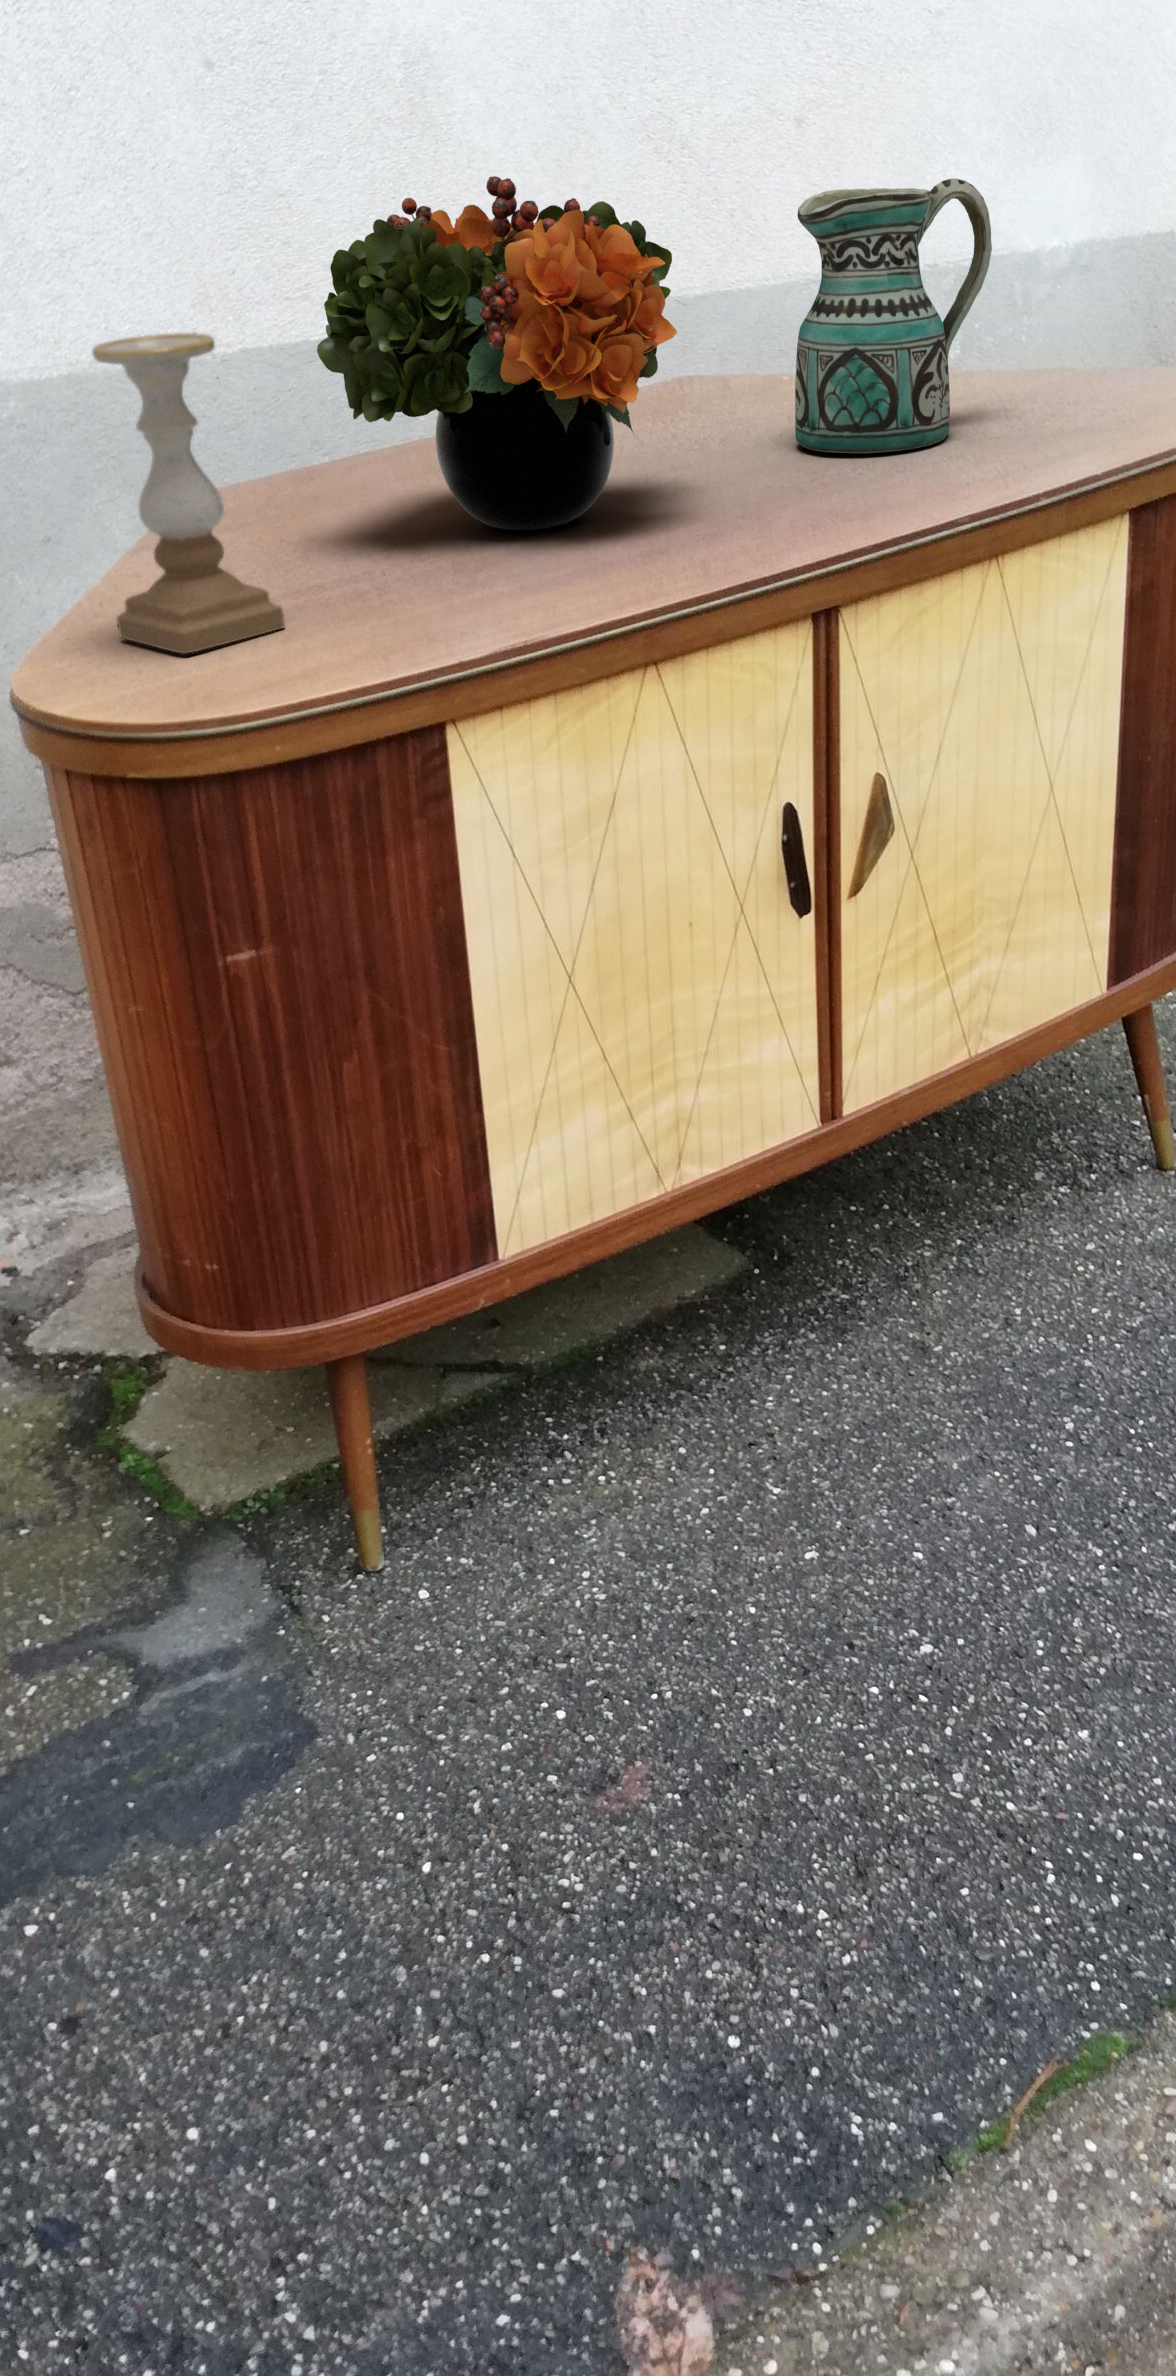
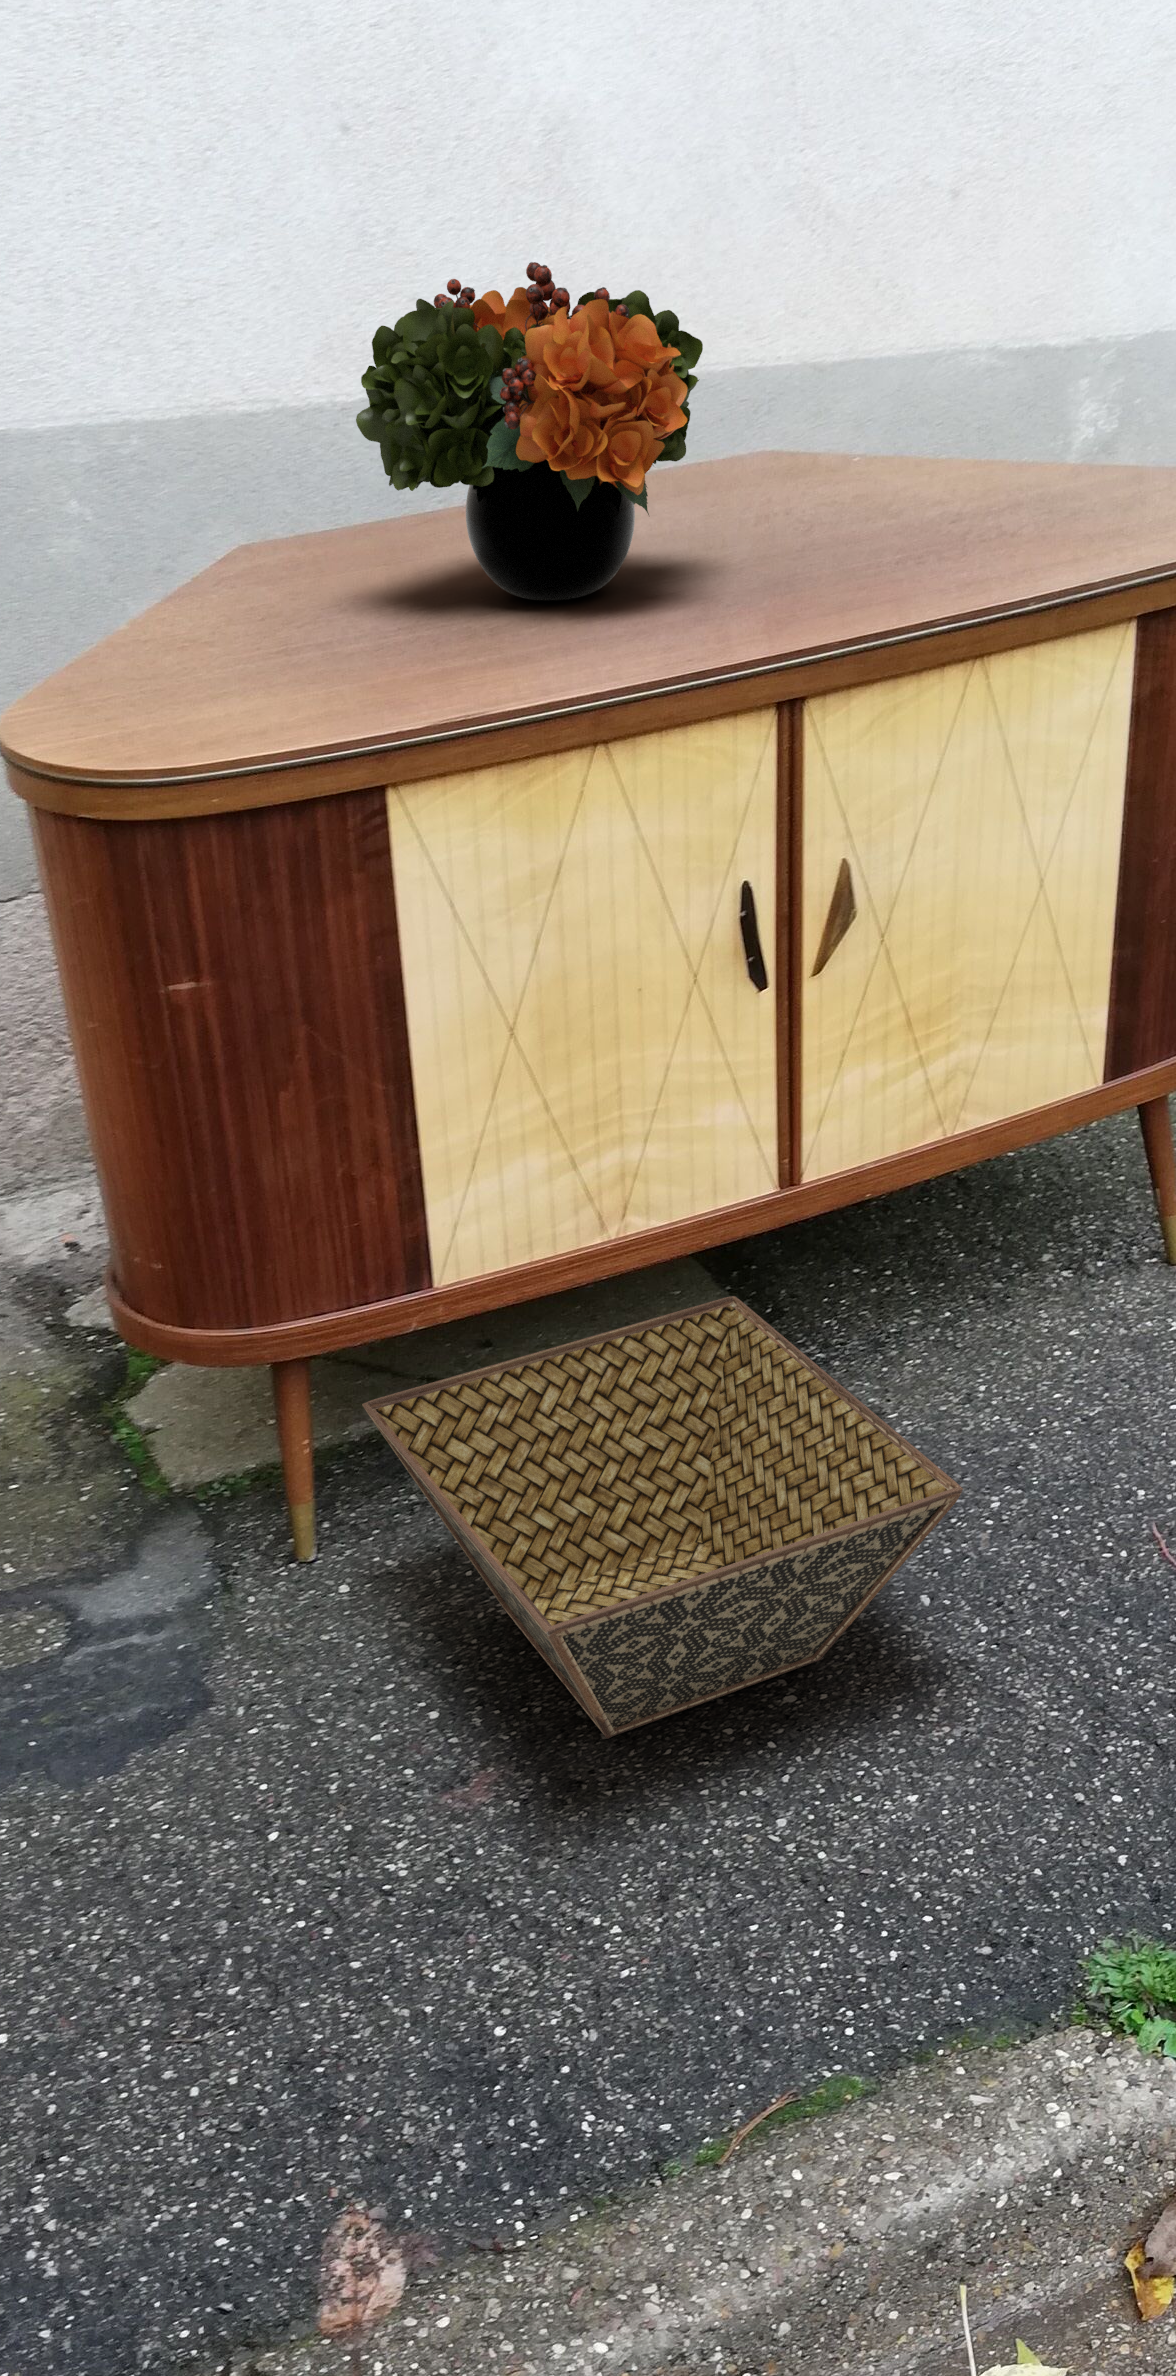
ceramic pitcher: present [795,179,992,453] -> none [841,279,1048,545]
candle holder: present [92,333,285,654] -> none [109,401,277,699]
basket: none [434,1239,1096,1716] -> present [362,1296,963,1739]

